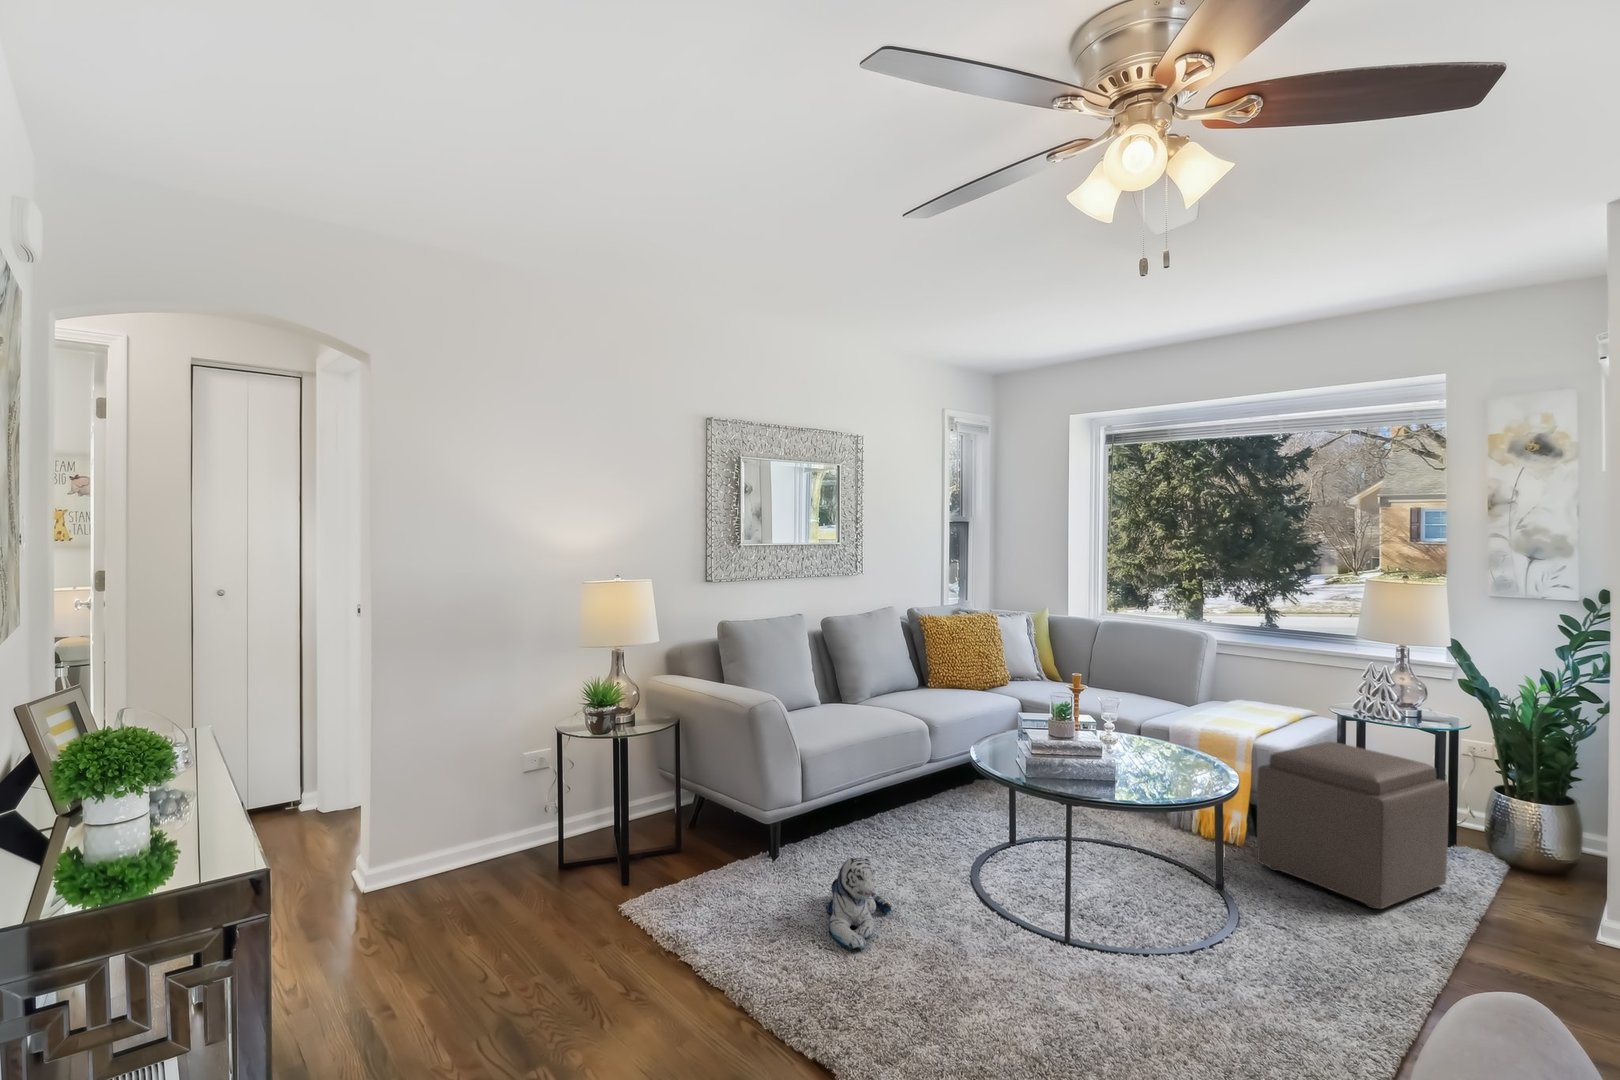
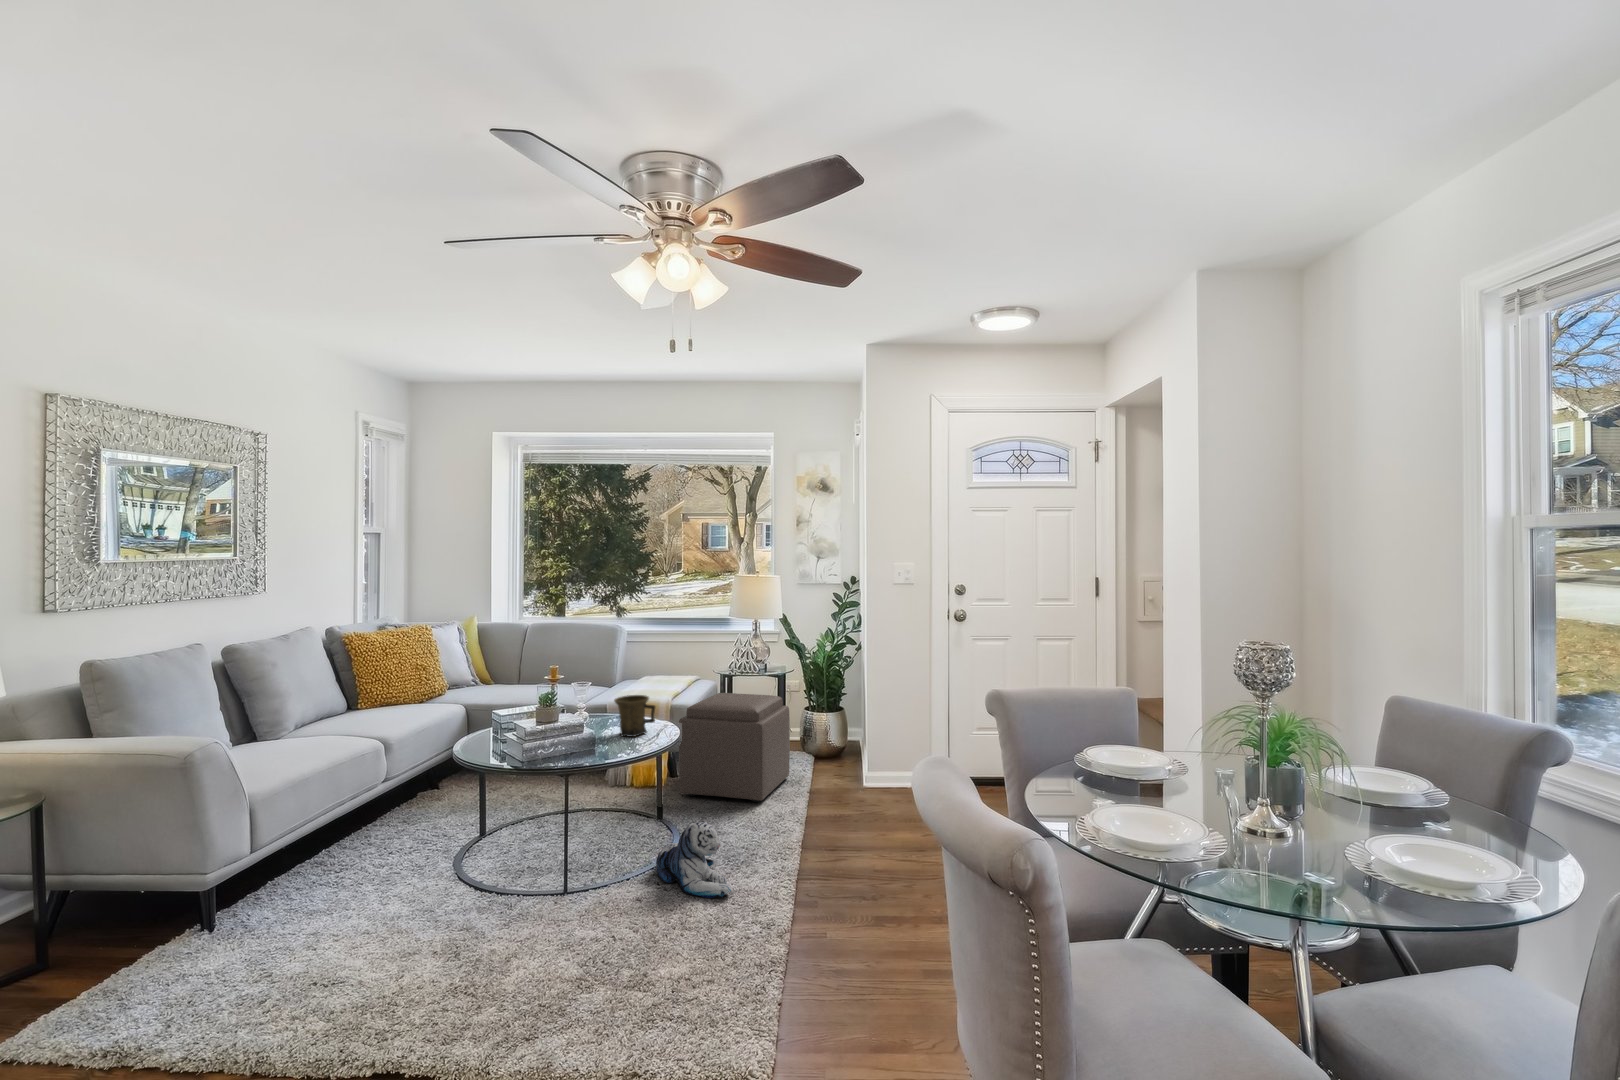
mug: none [1148,726,1202,779] -> present [614,695,655,737]
plush toy: present [826,858,891,950] -> present [656,821,731,898]

